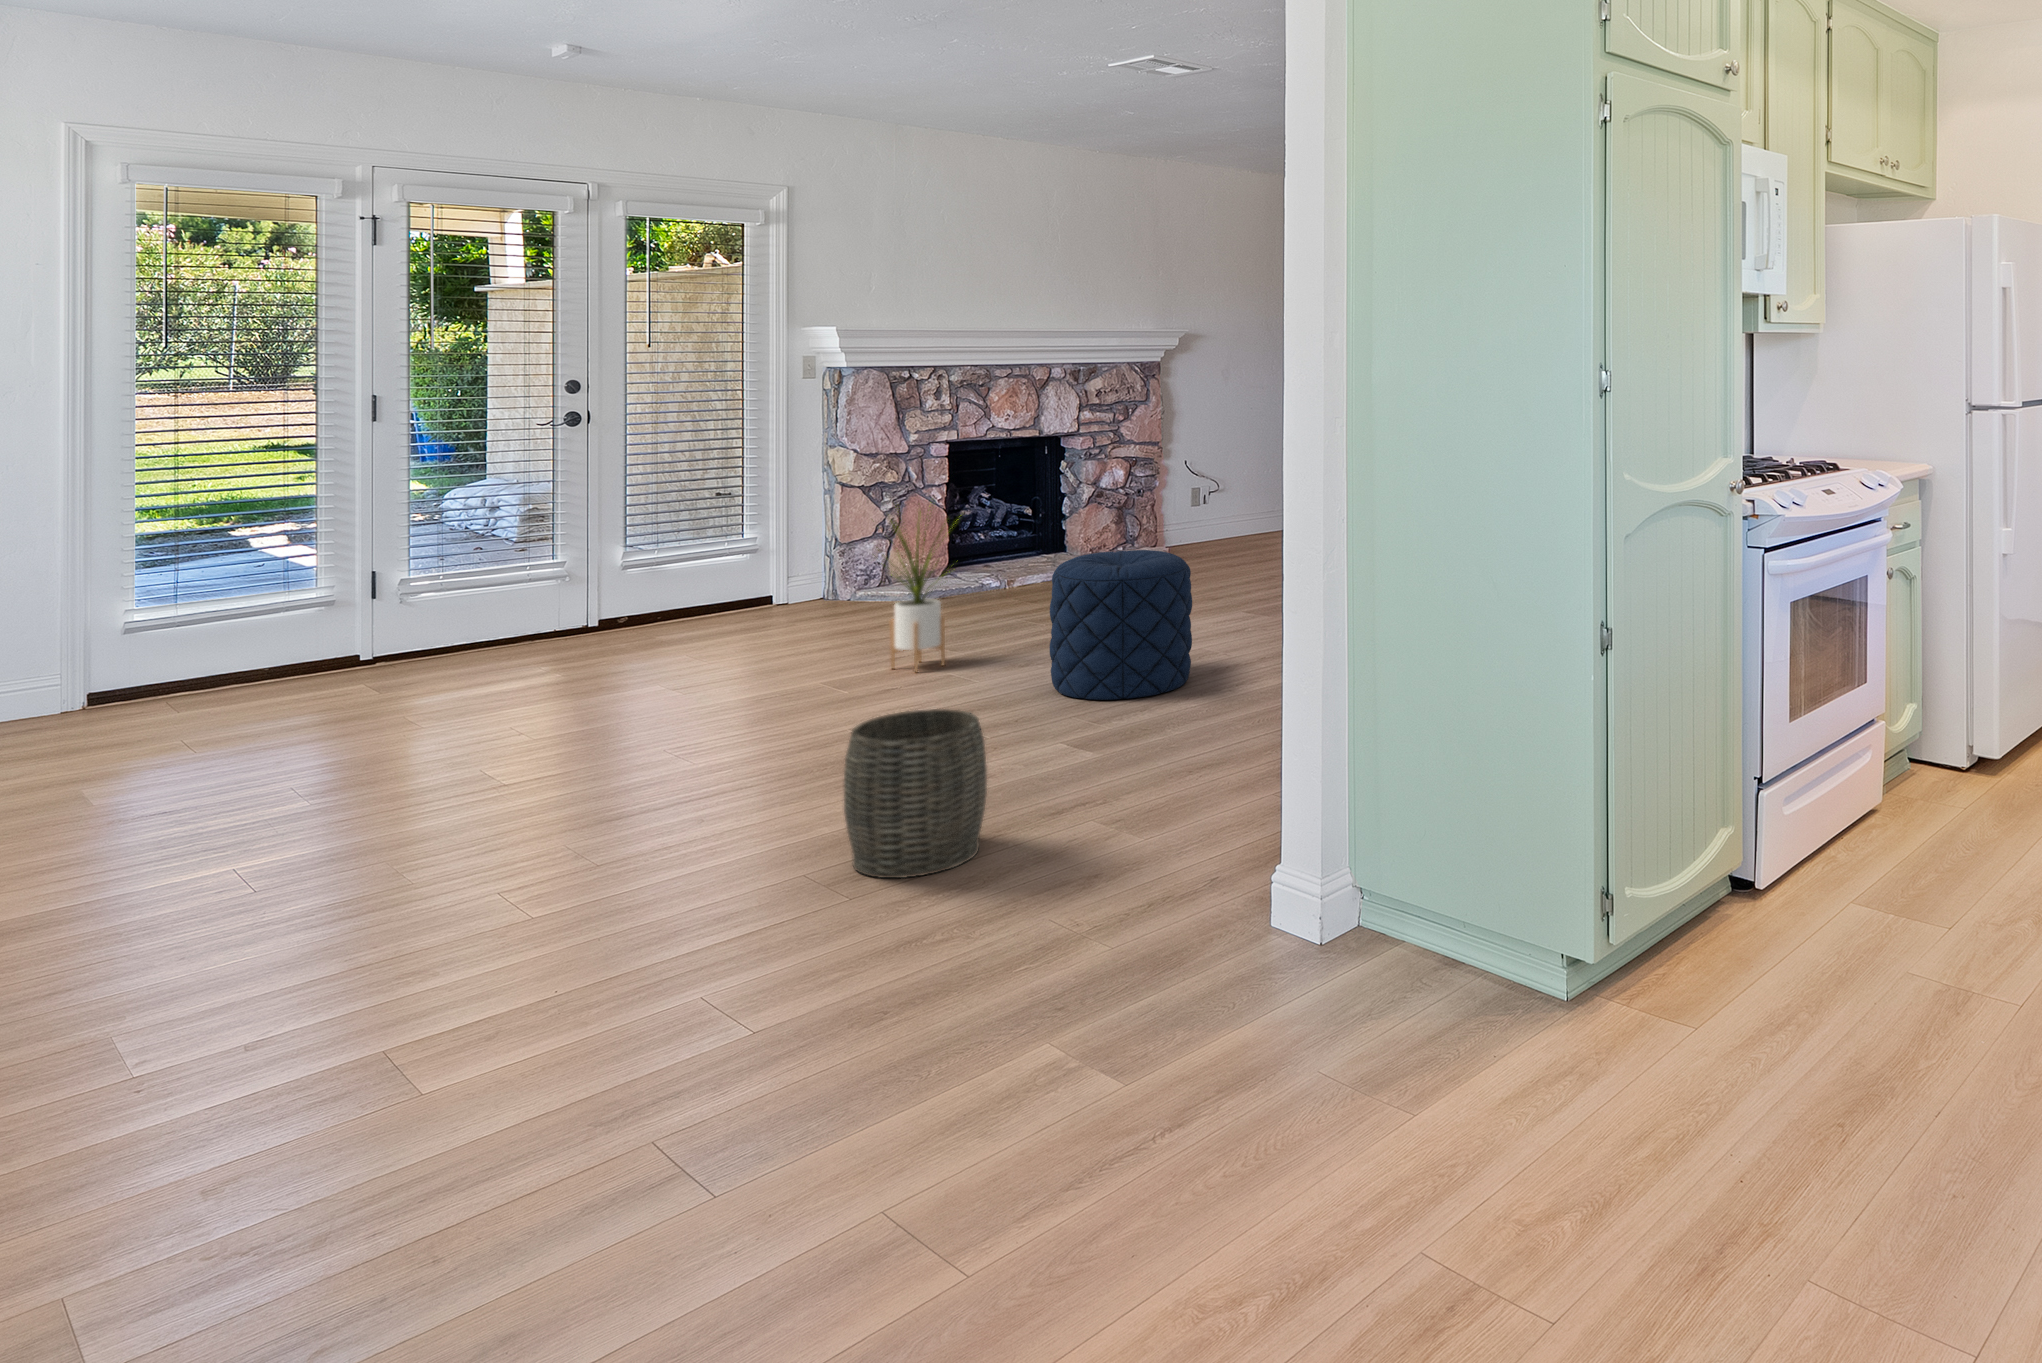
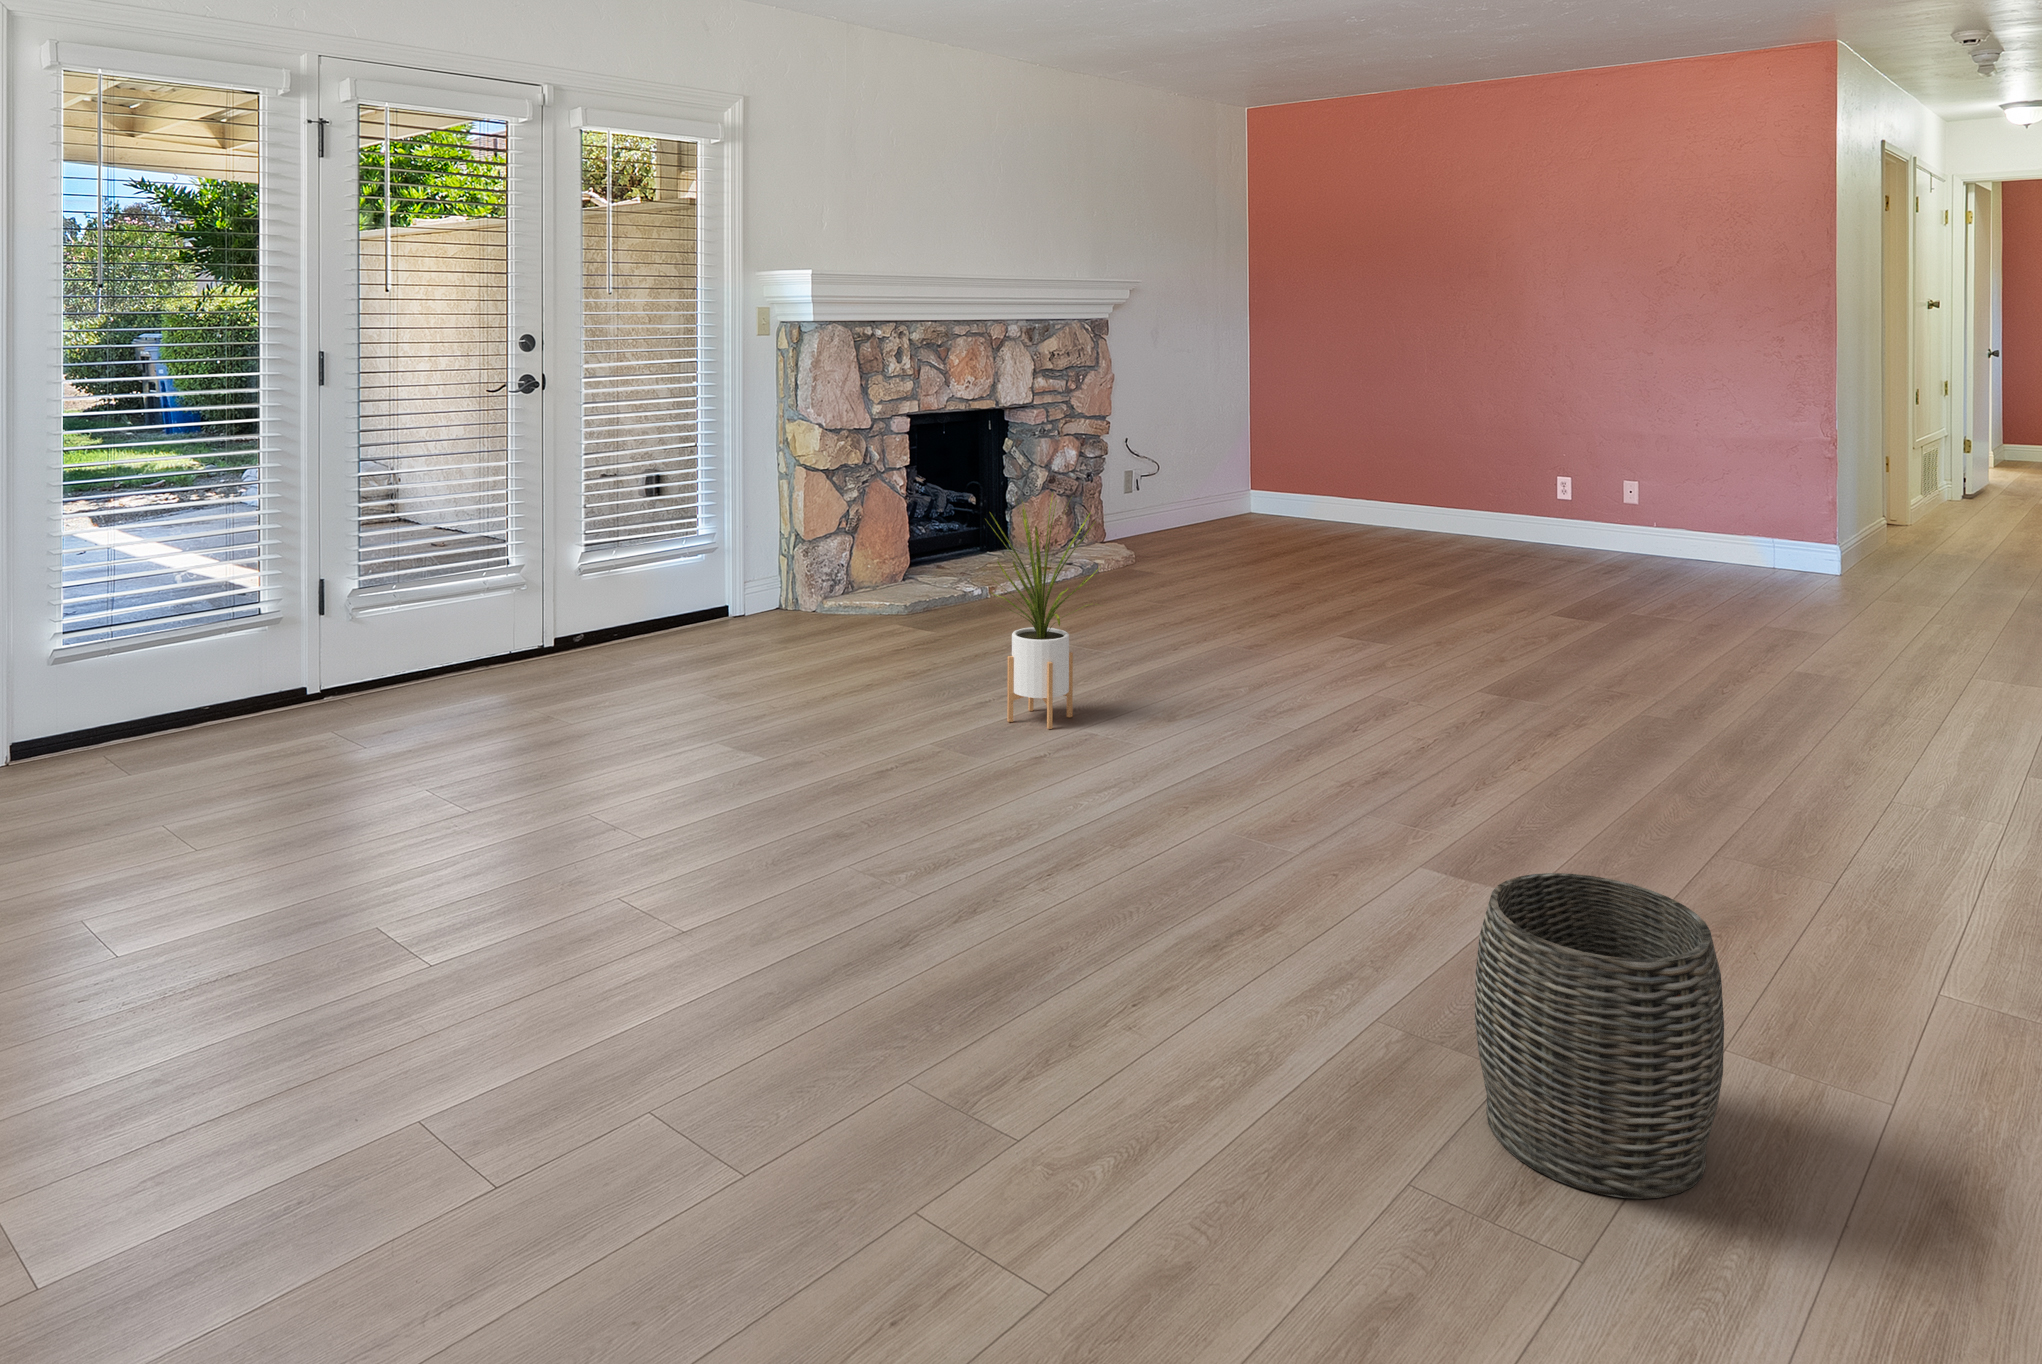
pouf: present [1049,550,1192,700] -> none [1267,570,1465,784]

